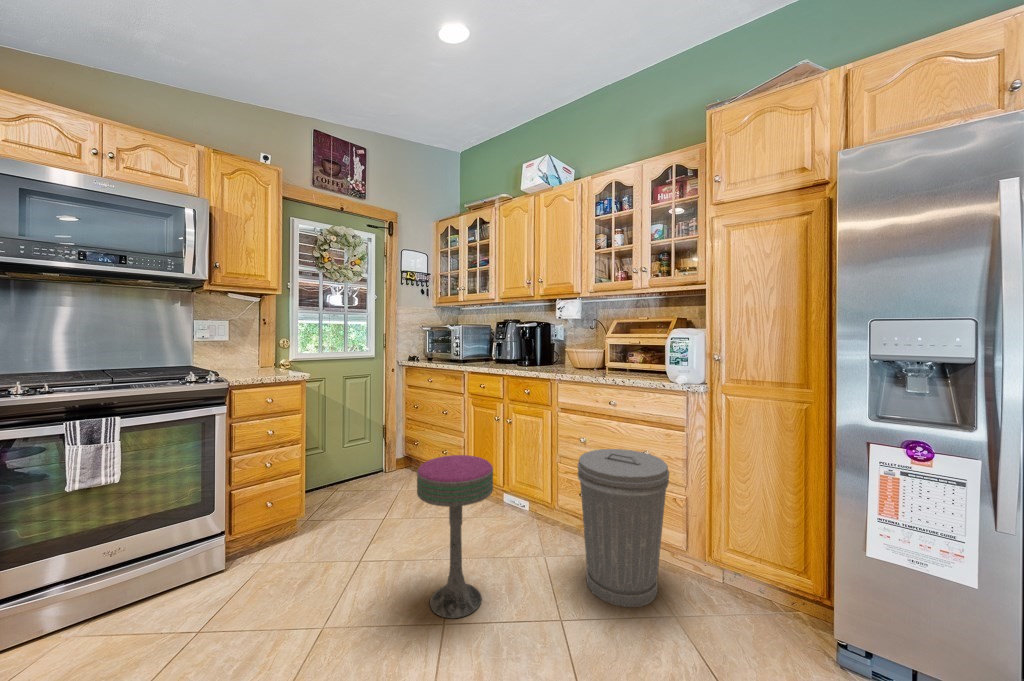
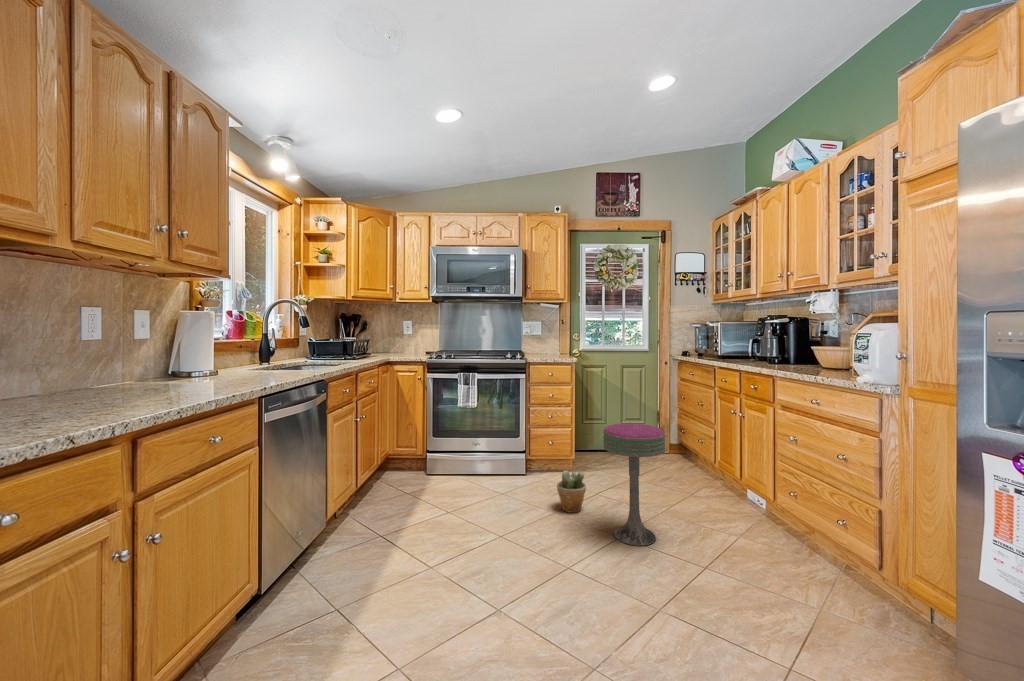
trash can: present [578,449,669,607] -> none [745,445,862,613]
potted plant: none [325,539,371,607] -> present [557,471,586,513]

